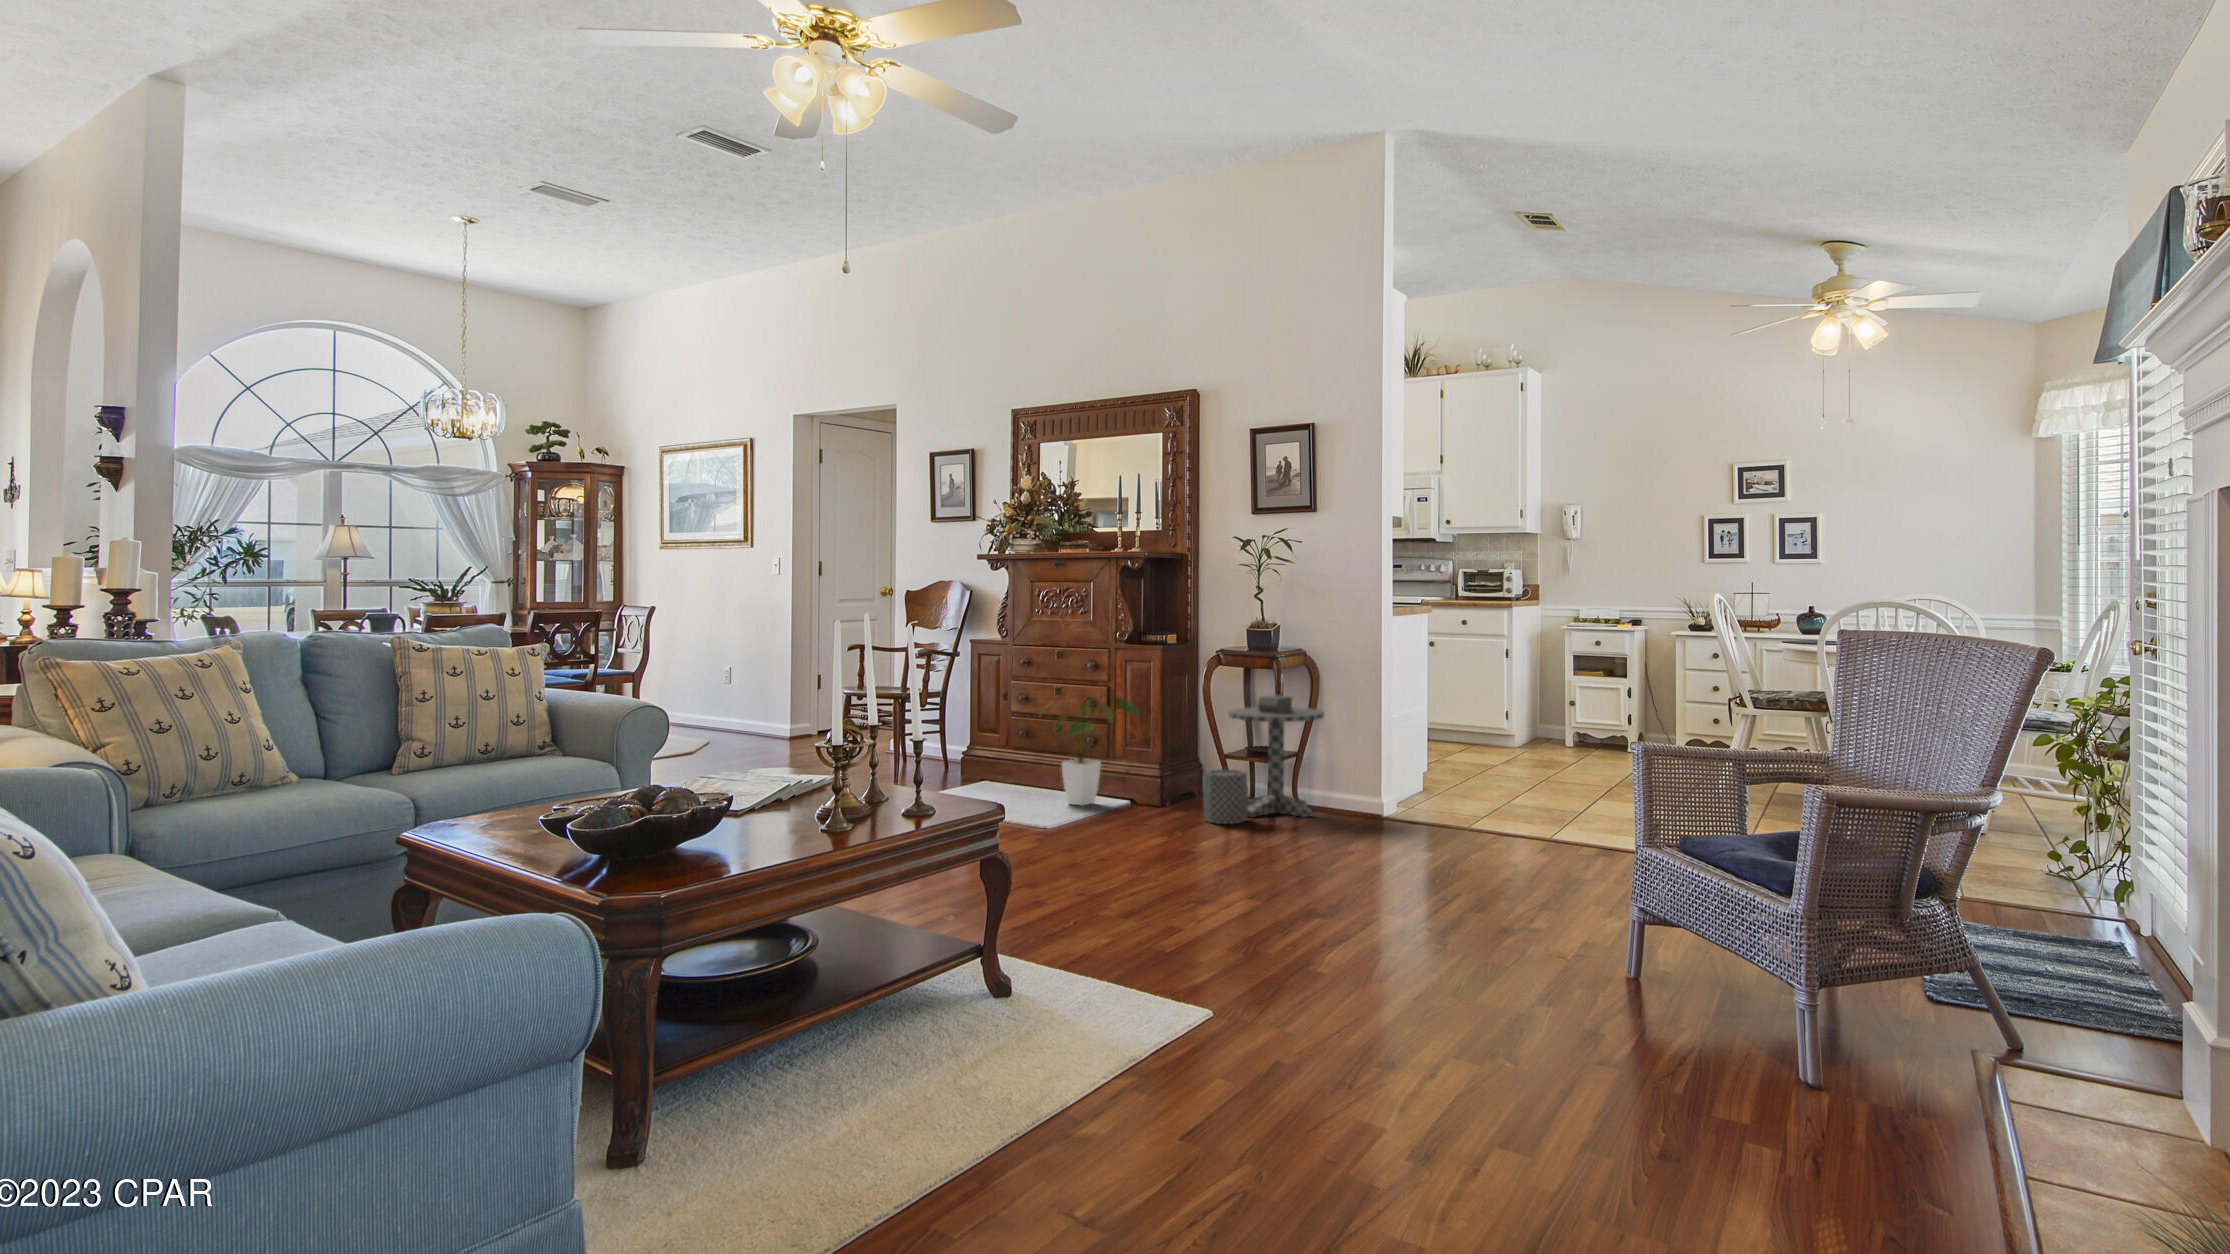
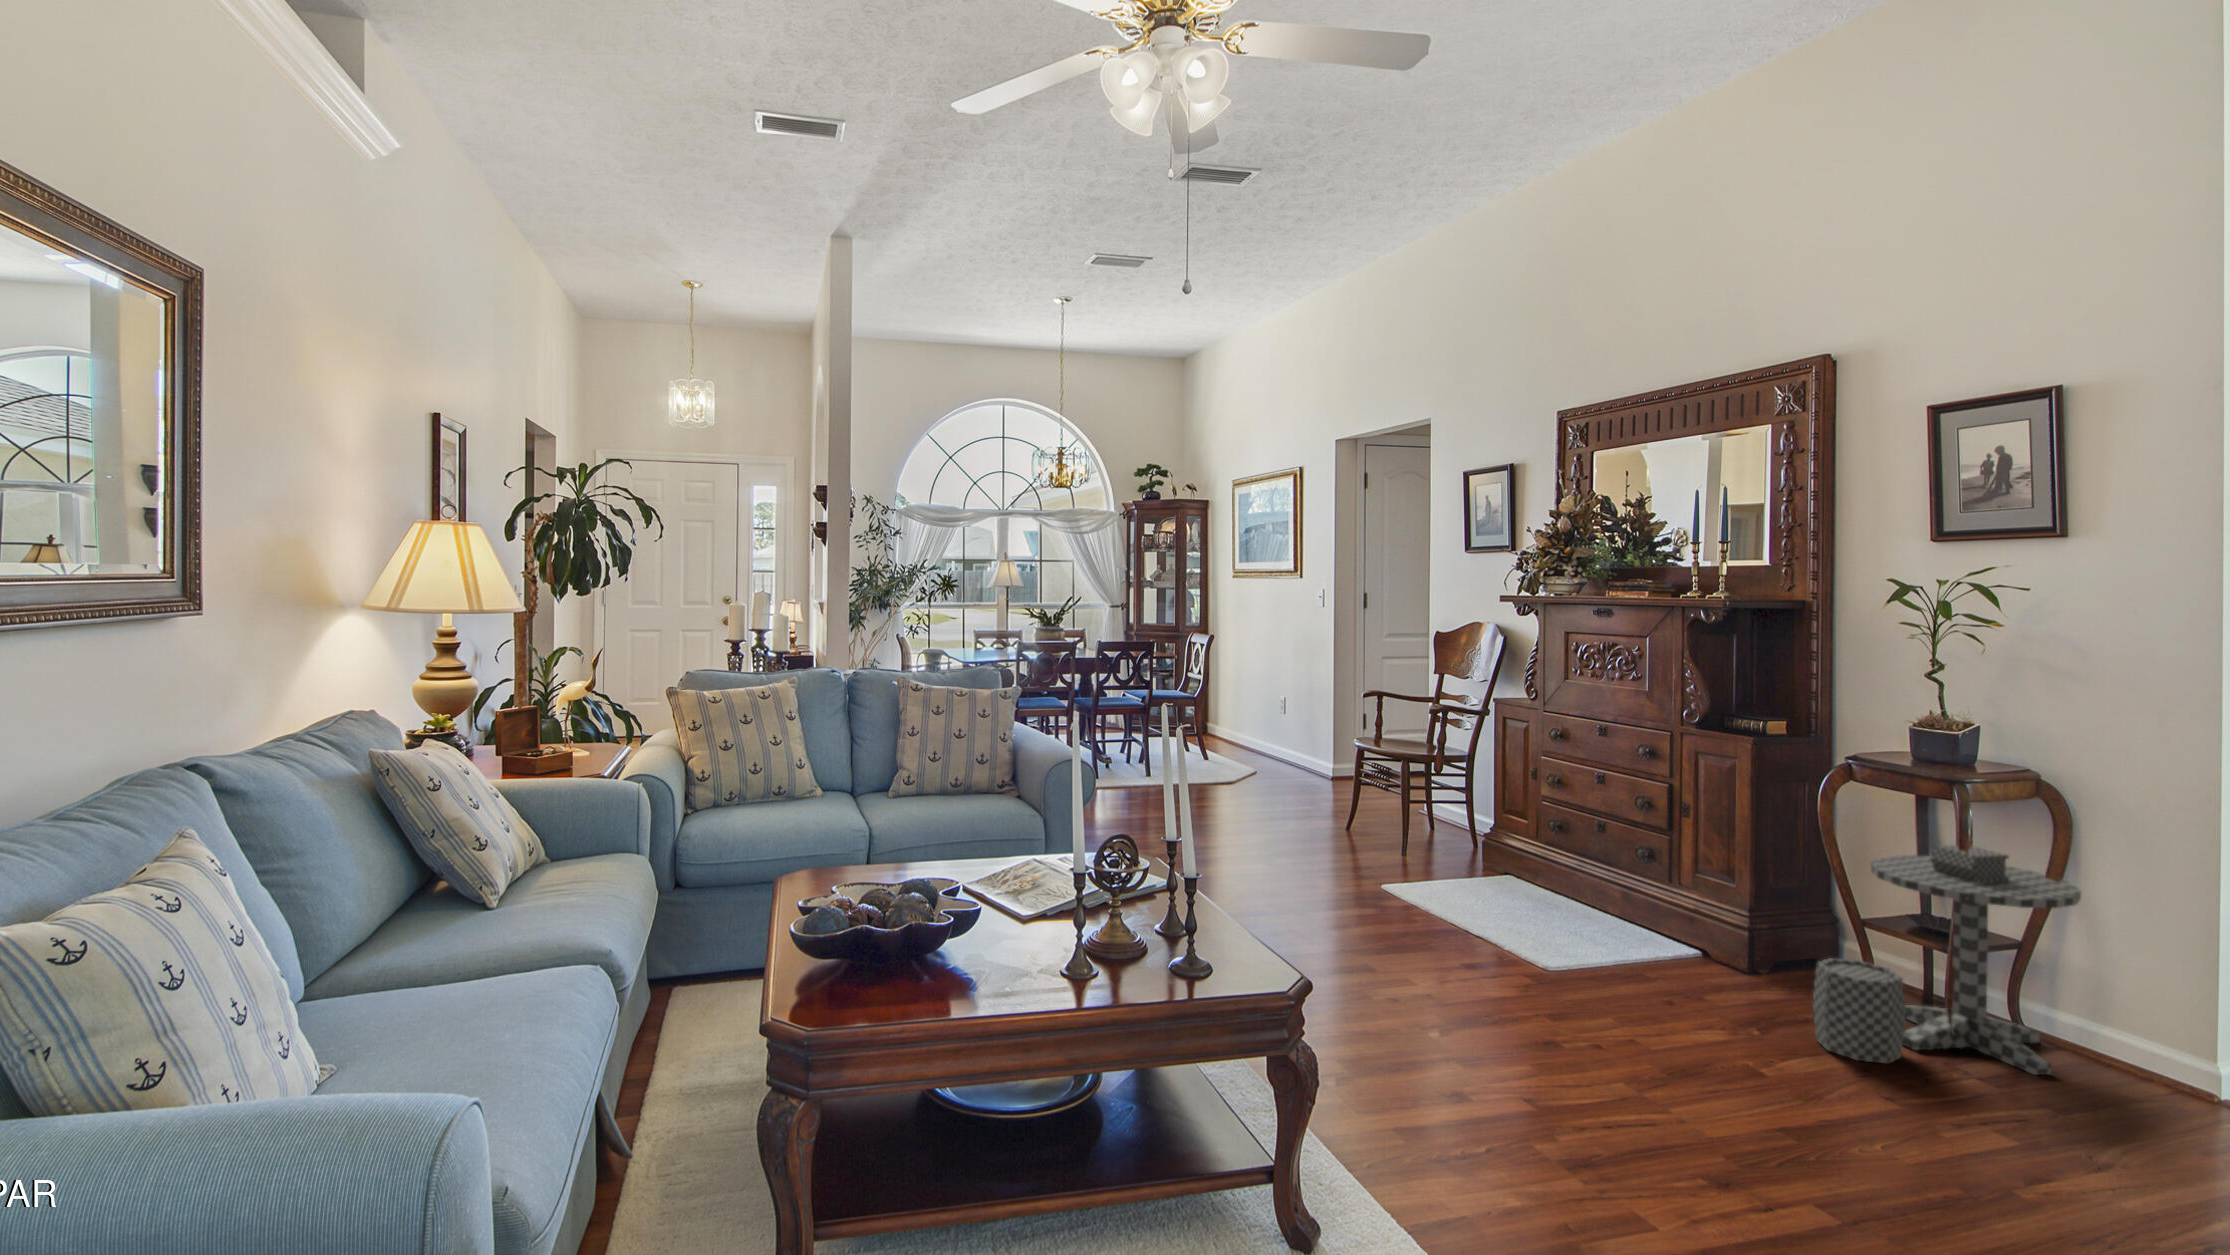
house plant: present [1047,700,1139,805] -> none [1547,803,1712,957]

